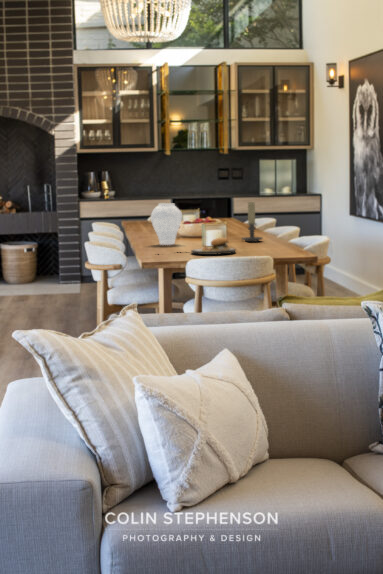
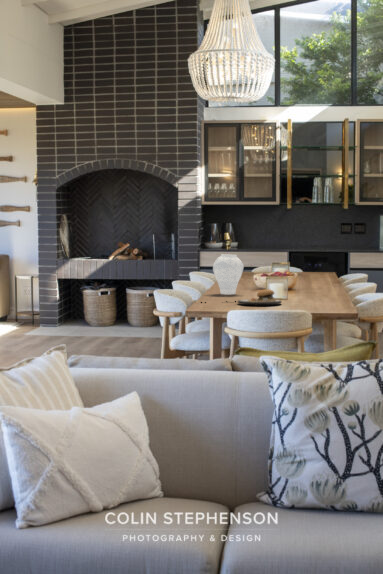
candle holder: present [242,202,262,242] -> none [304,255,326,295]

